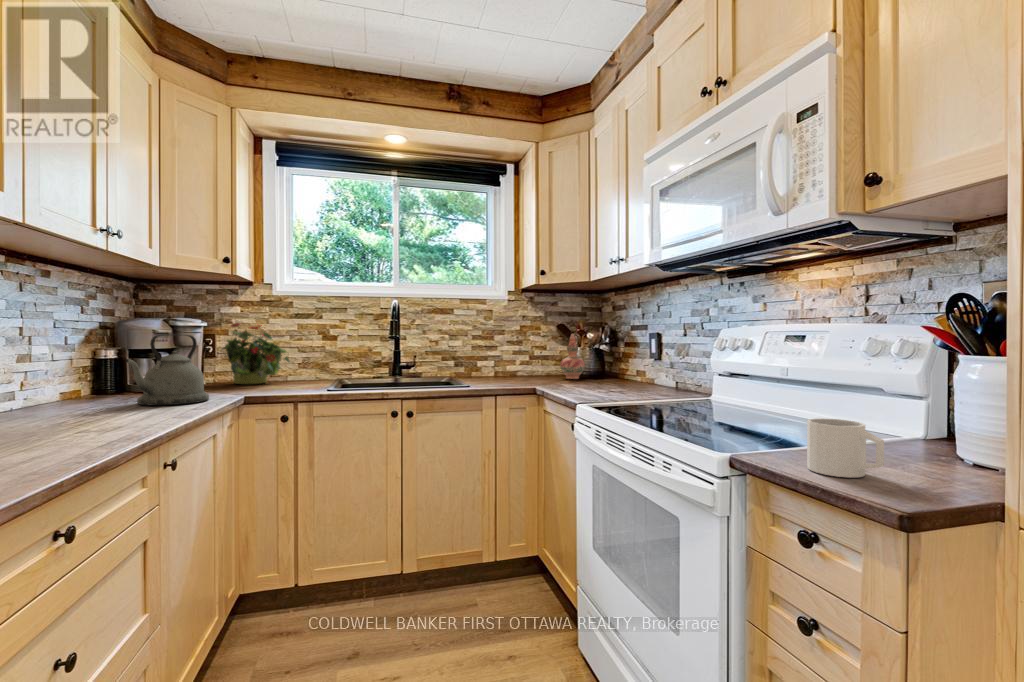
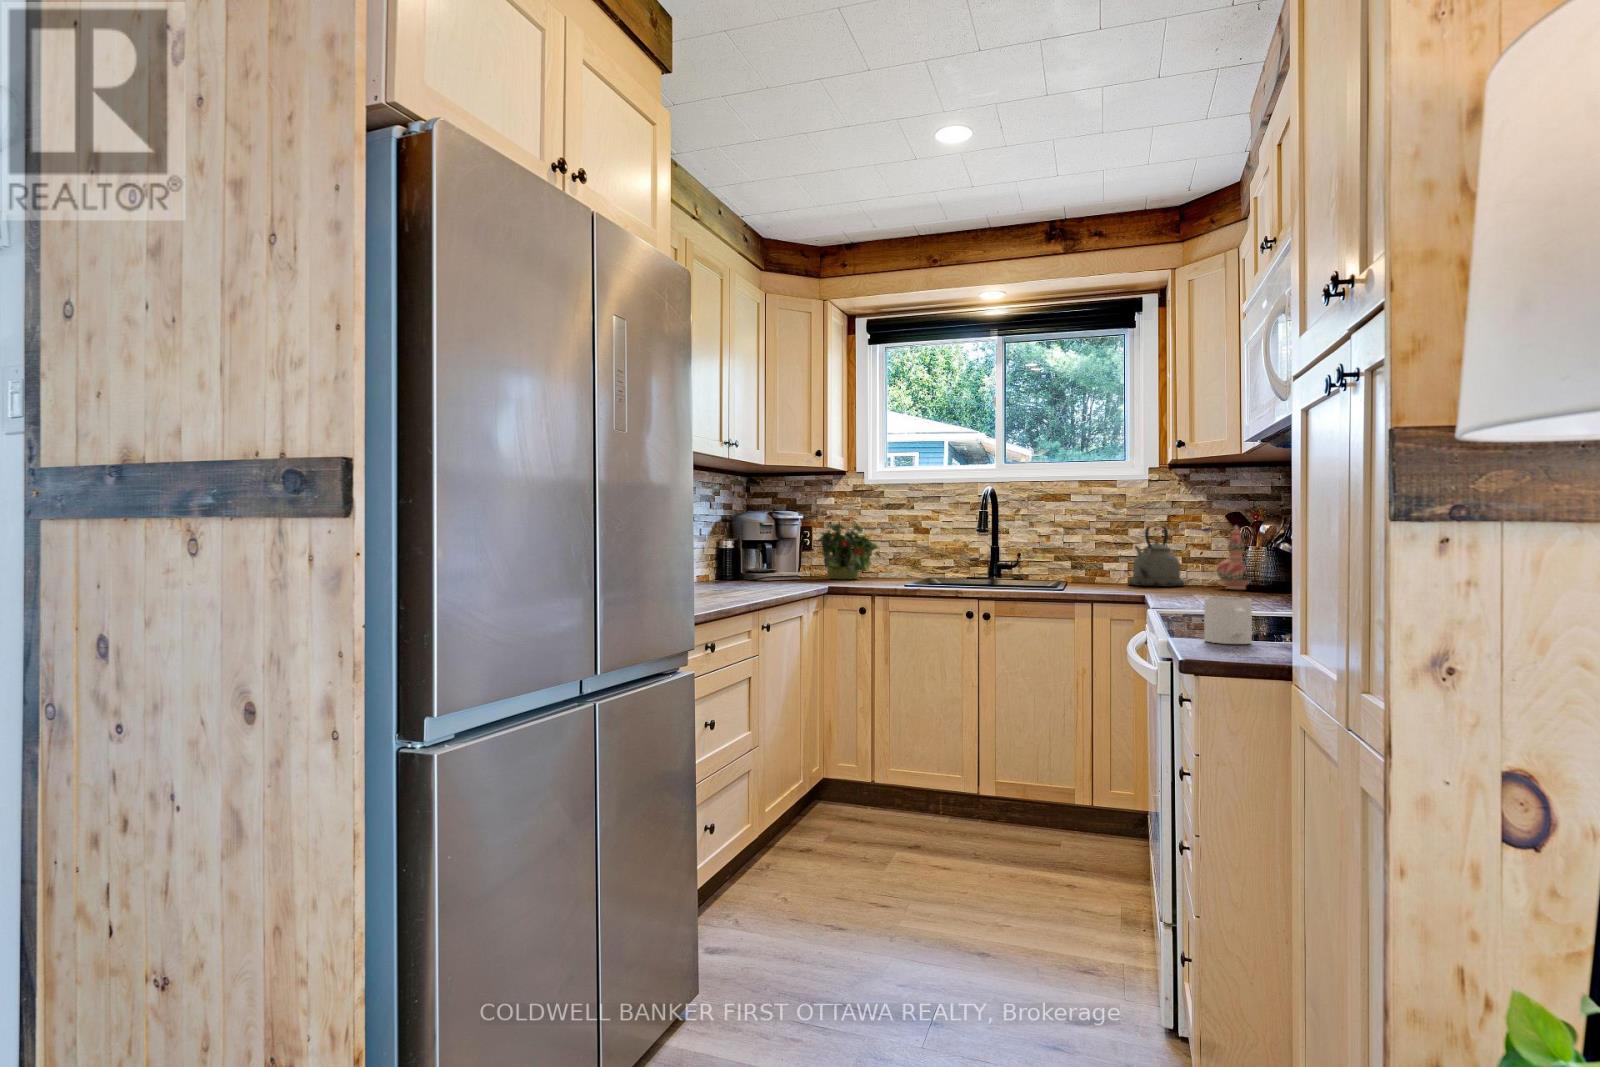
kettle: present [126,334,209,405] -> present [1129,526,1185,587]

